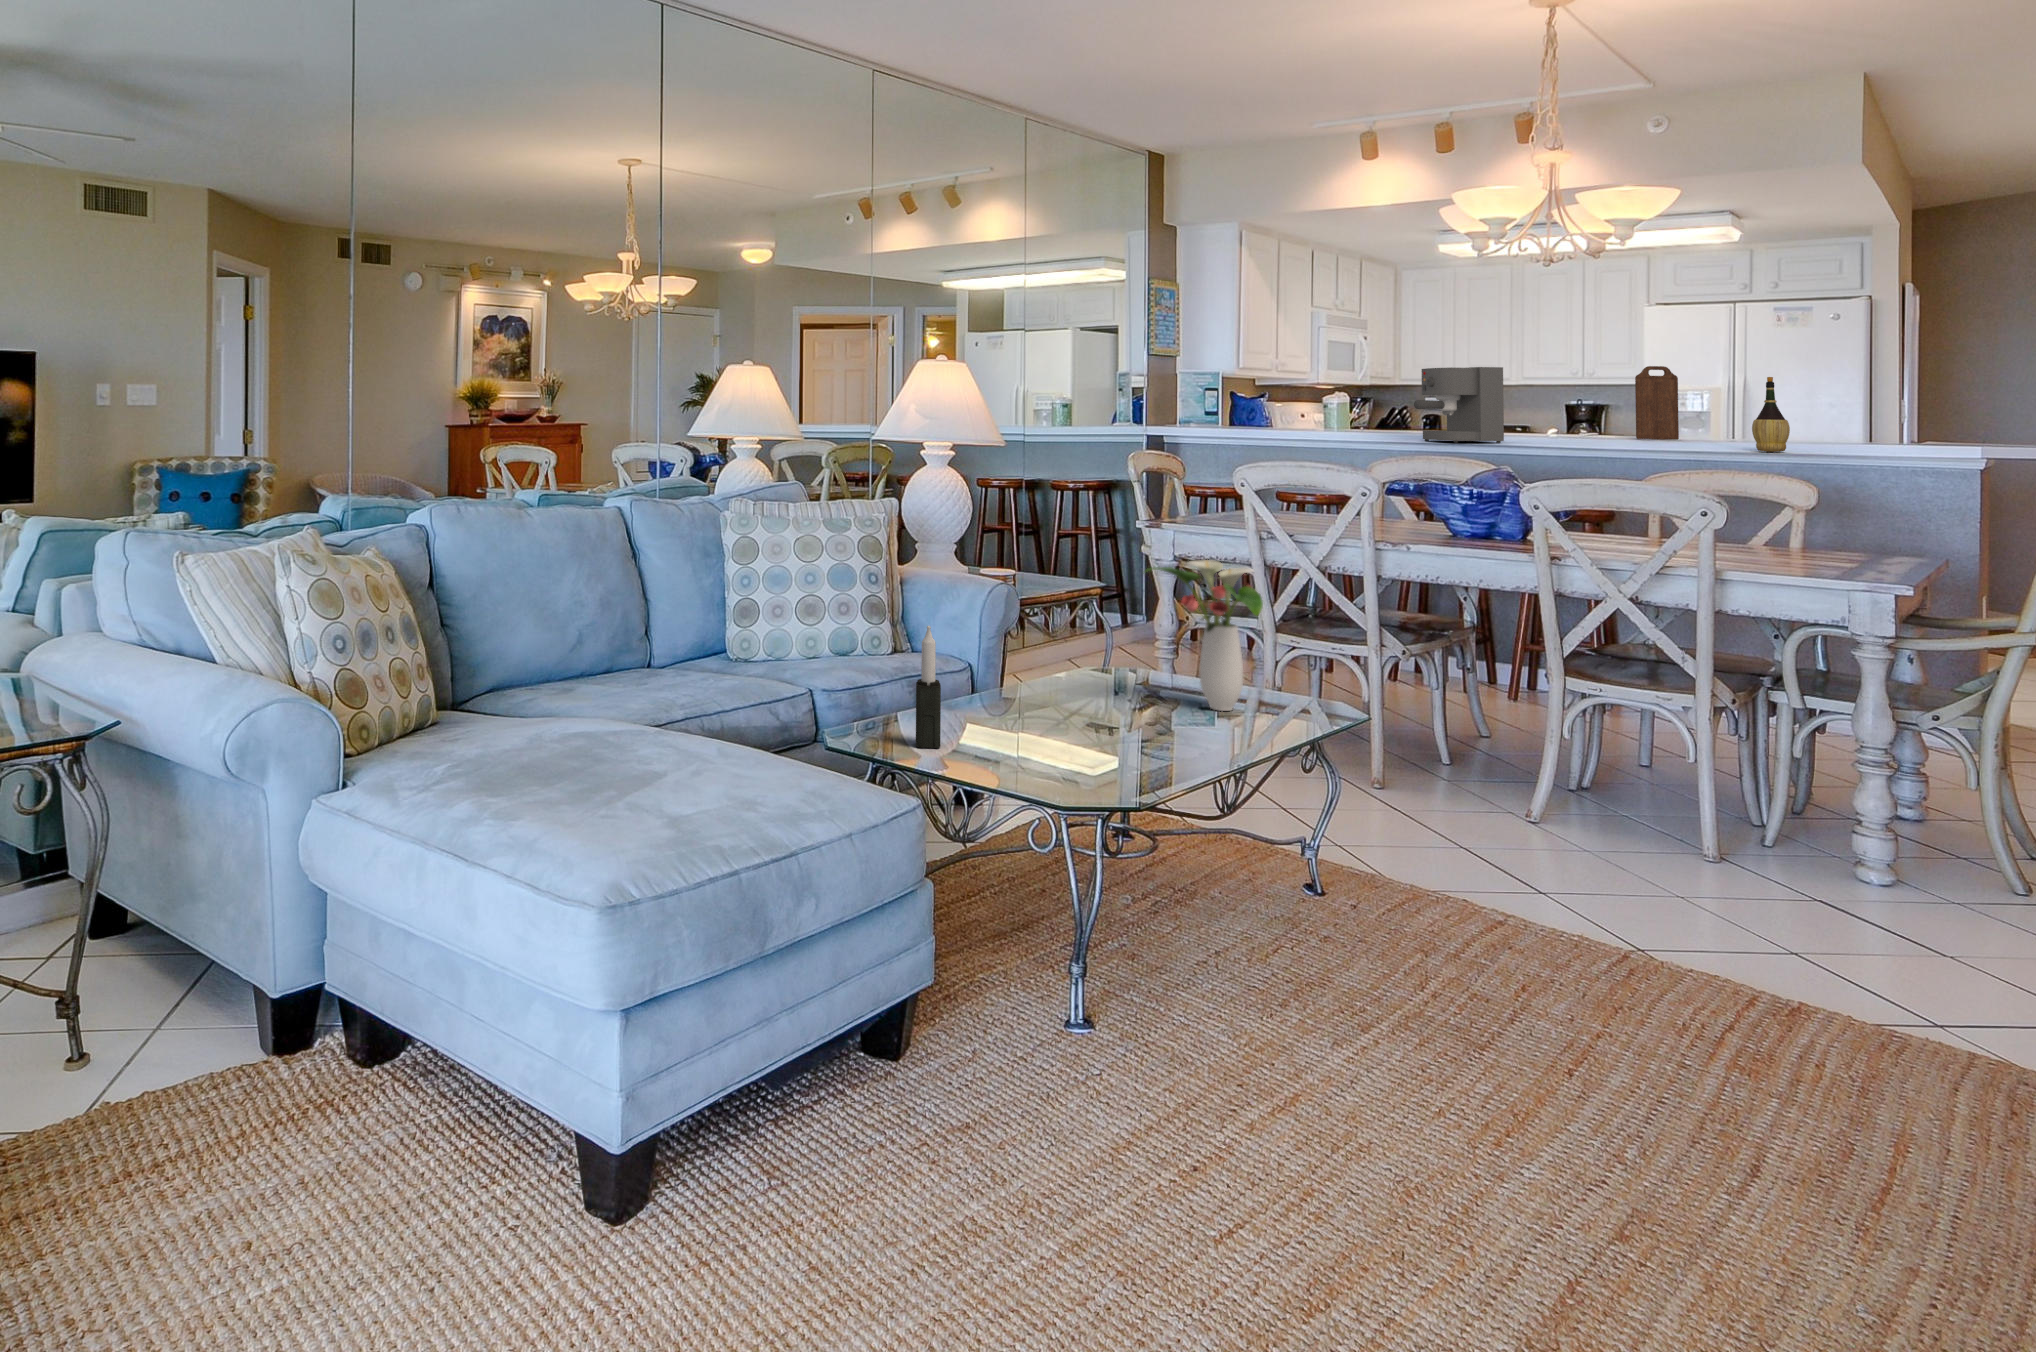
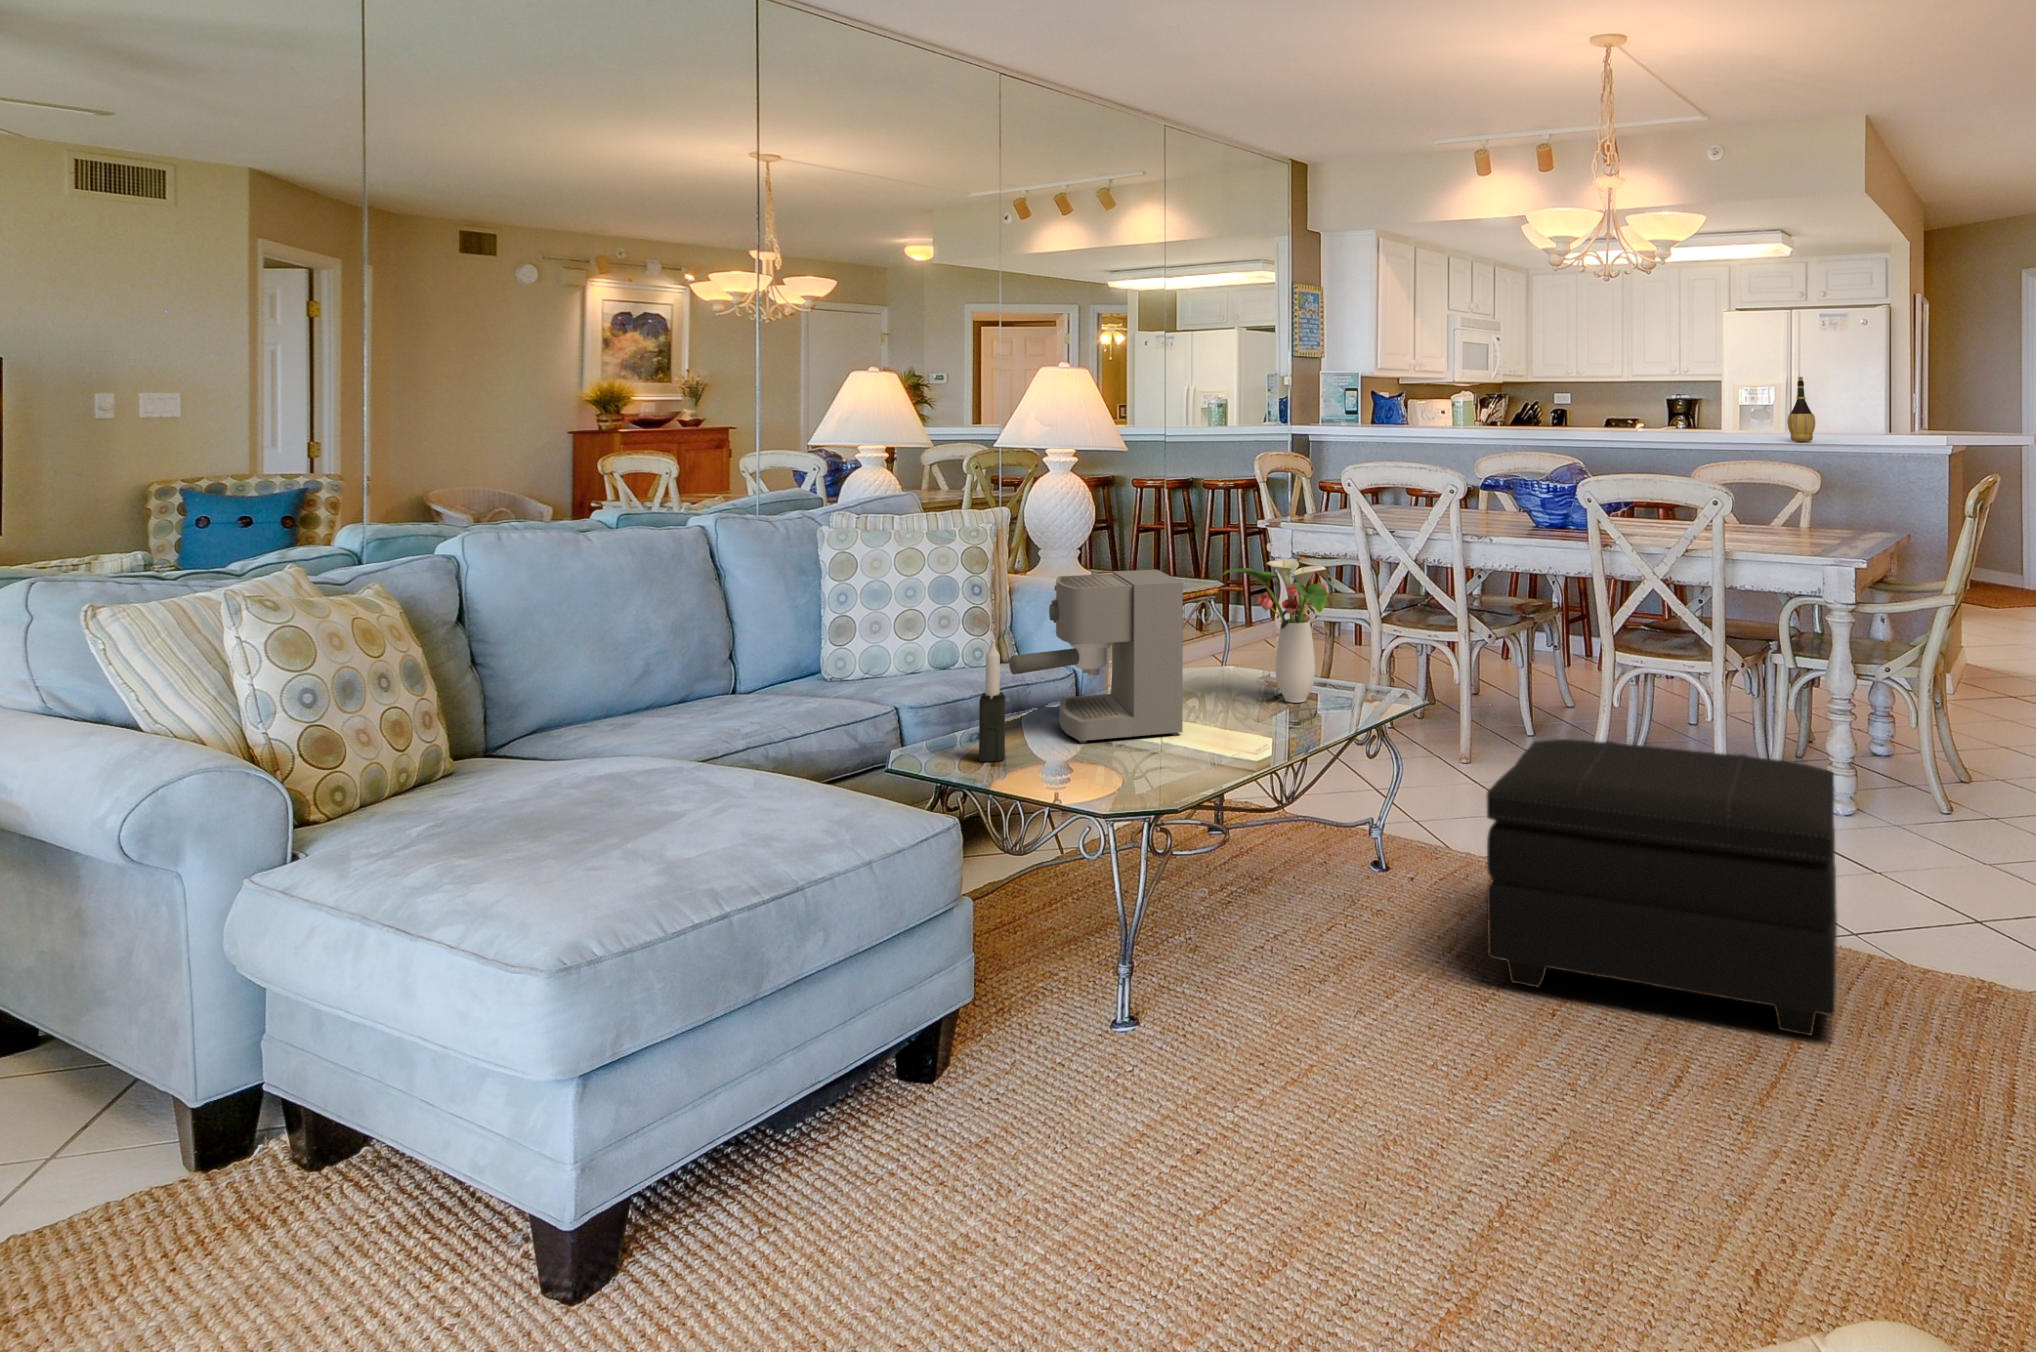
cutting board: present [1635,366,1679,439] -> none [1706,367,1741,431]
coffee maker: present [1414,367,1504,443] -> present [1009,570,1183,744]
footstool: none [1476,770,1946,1138] -> present [1487,739,1837,1035]

